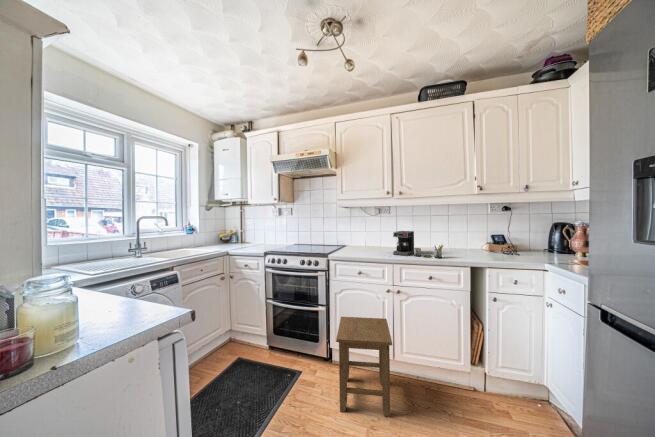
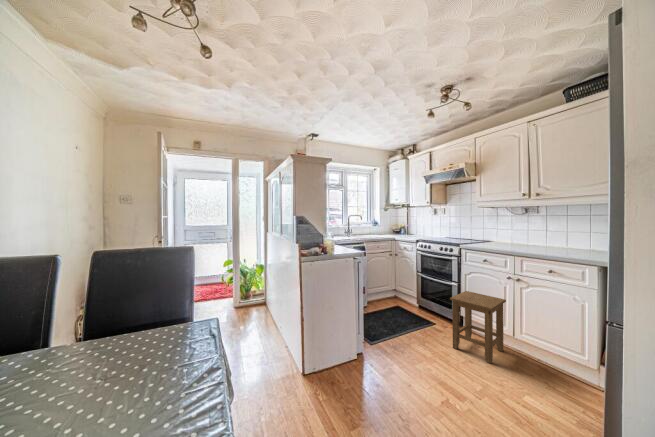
coffee maker: present [393,231,443,258] -> none [521,229,570,255]

